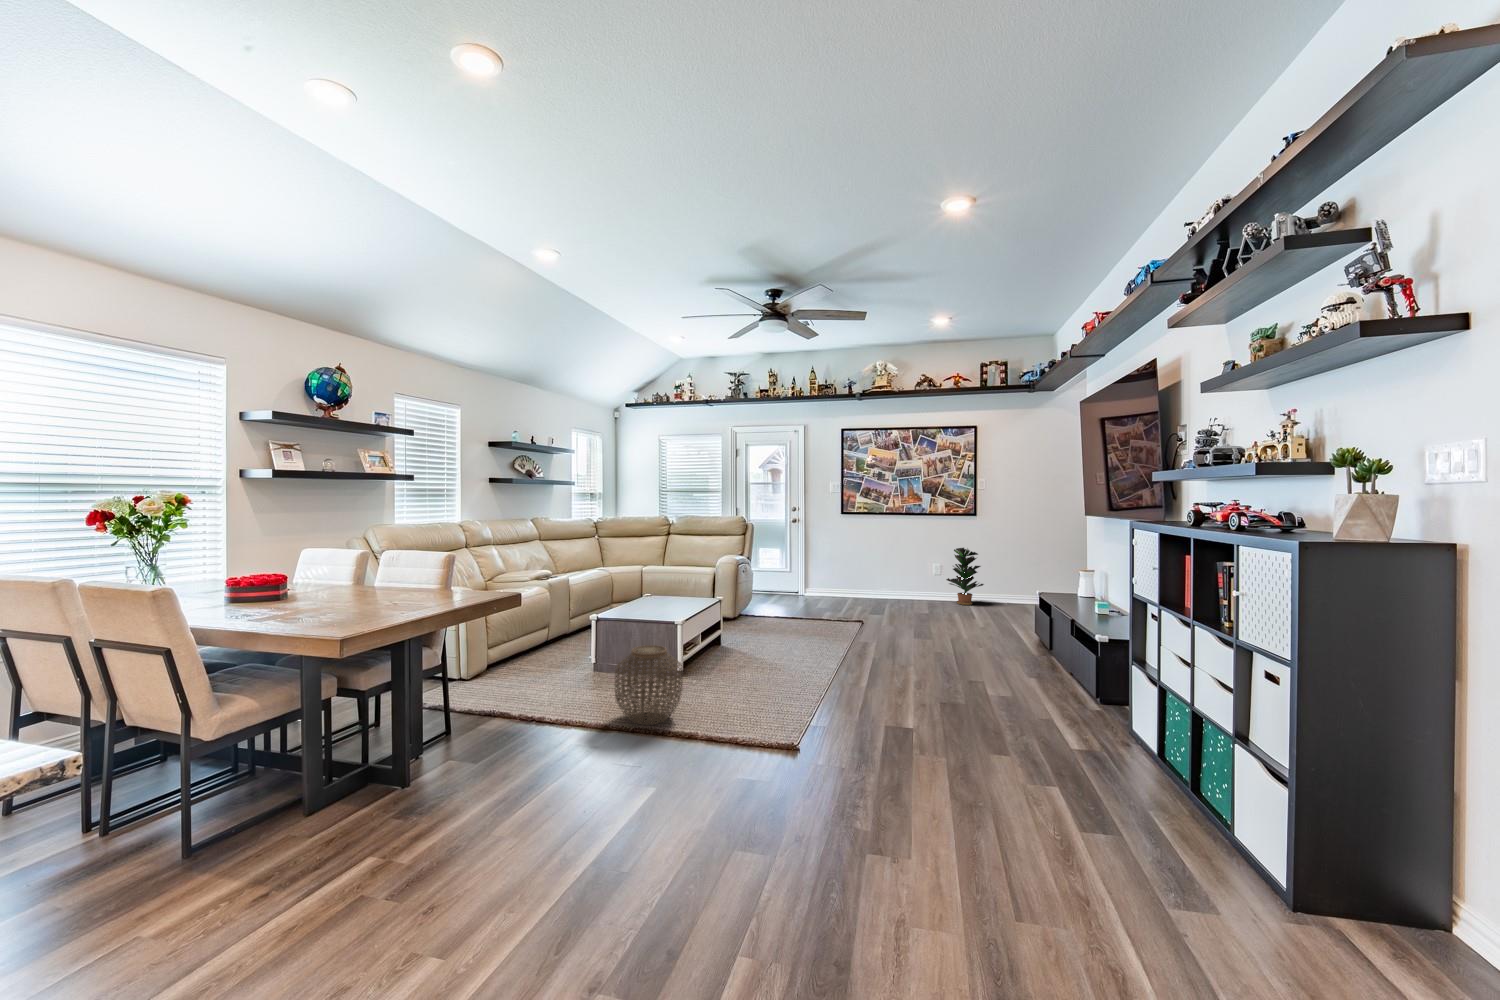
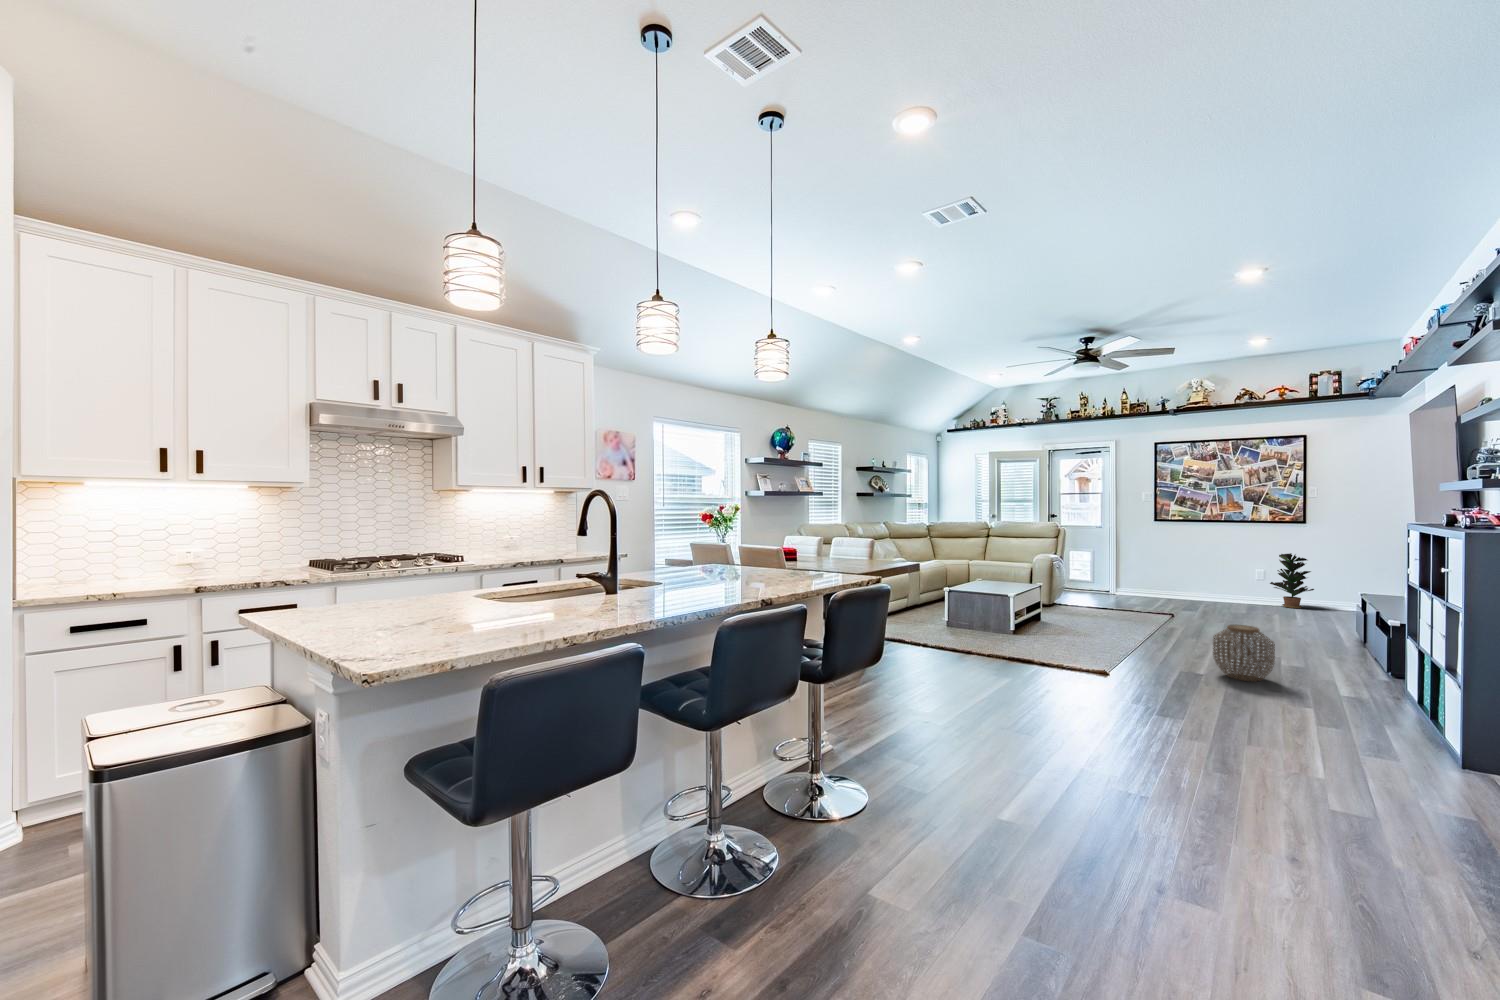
woven basket: present [615,645,683,725] -> present [1213,625,1275,682]

